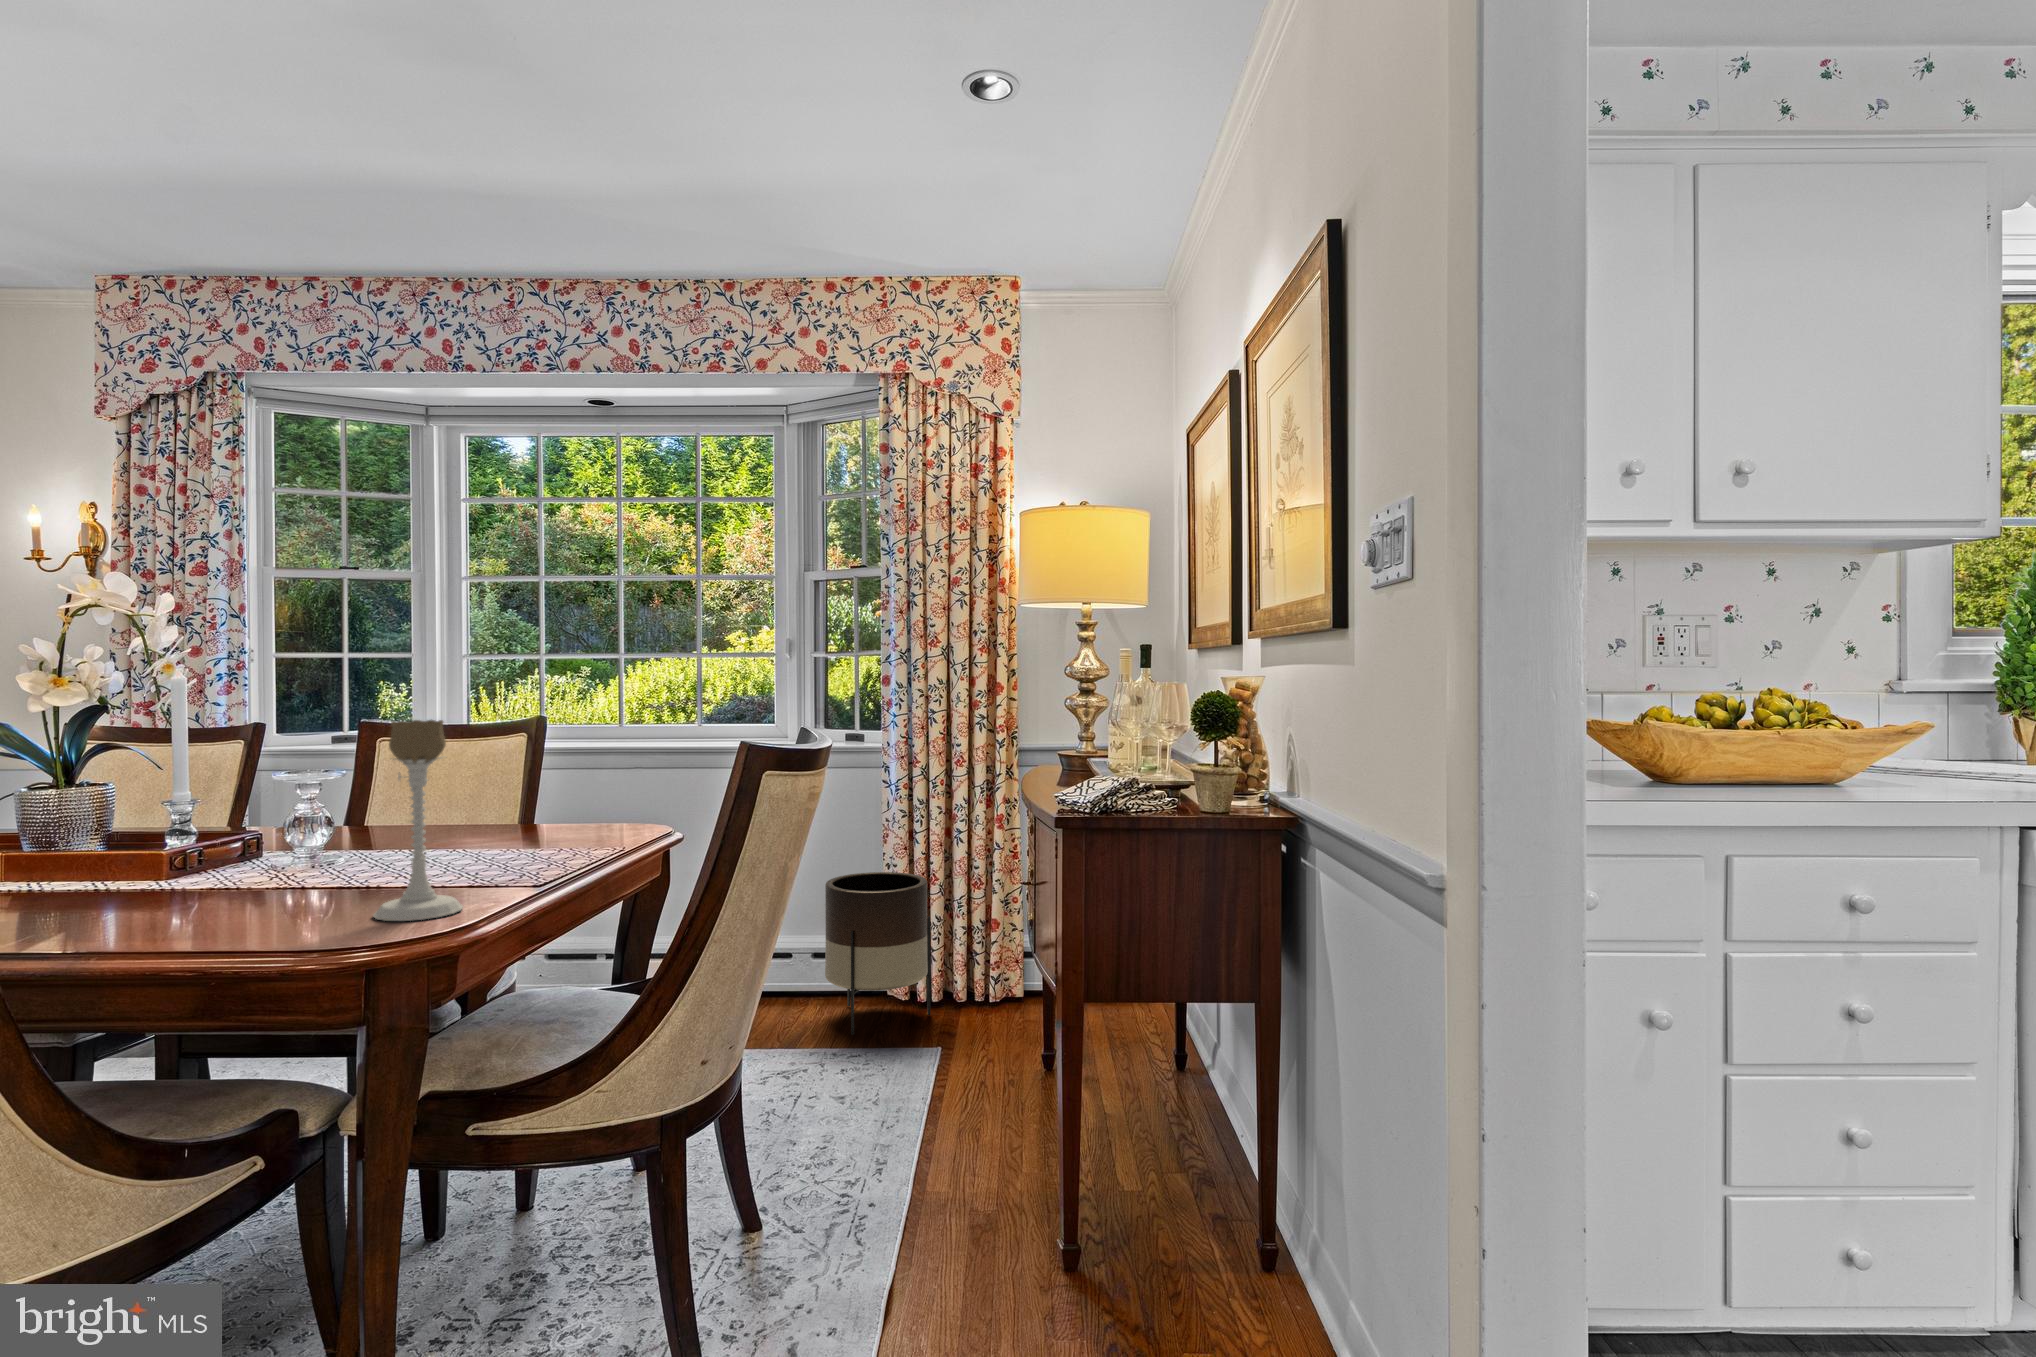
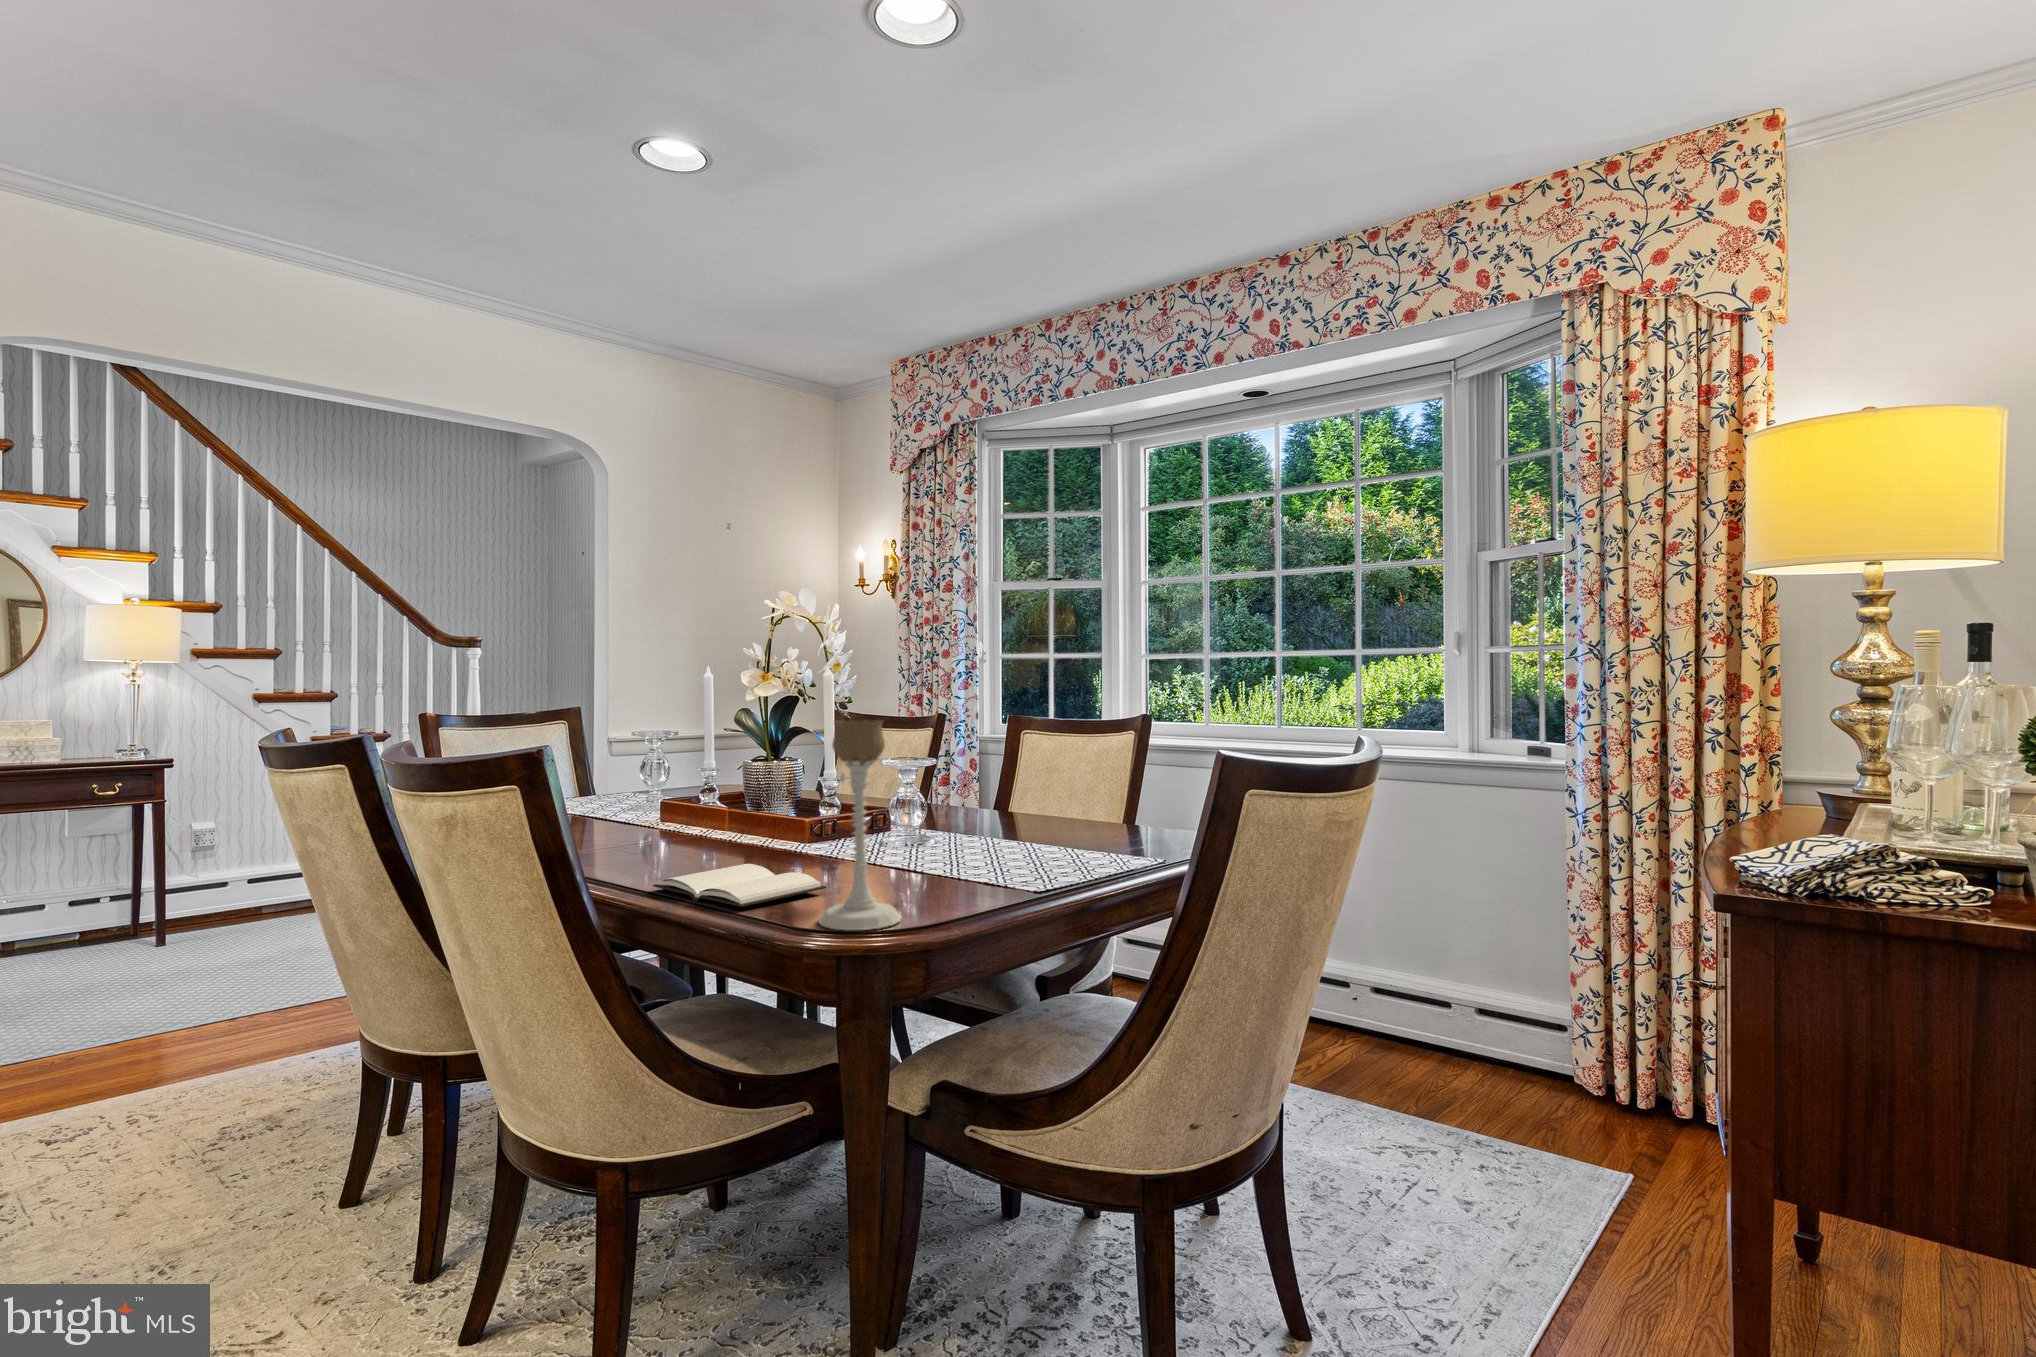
planter: present [825,872,930,1035] -> none [1476,921,1626,1127]
book: none [90,885,331,926] -> present [653,864,826,907]

